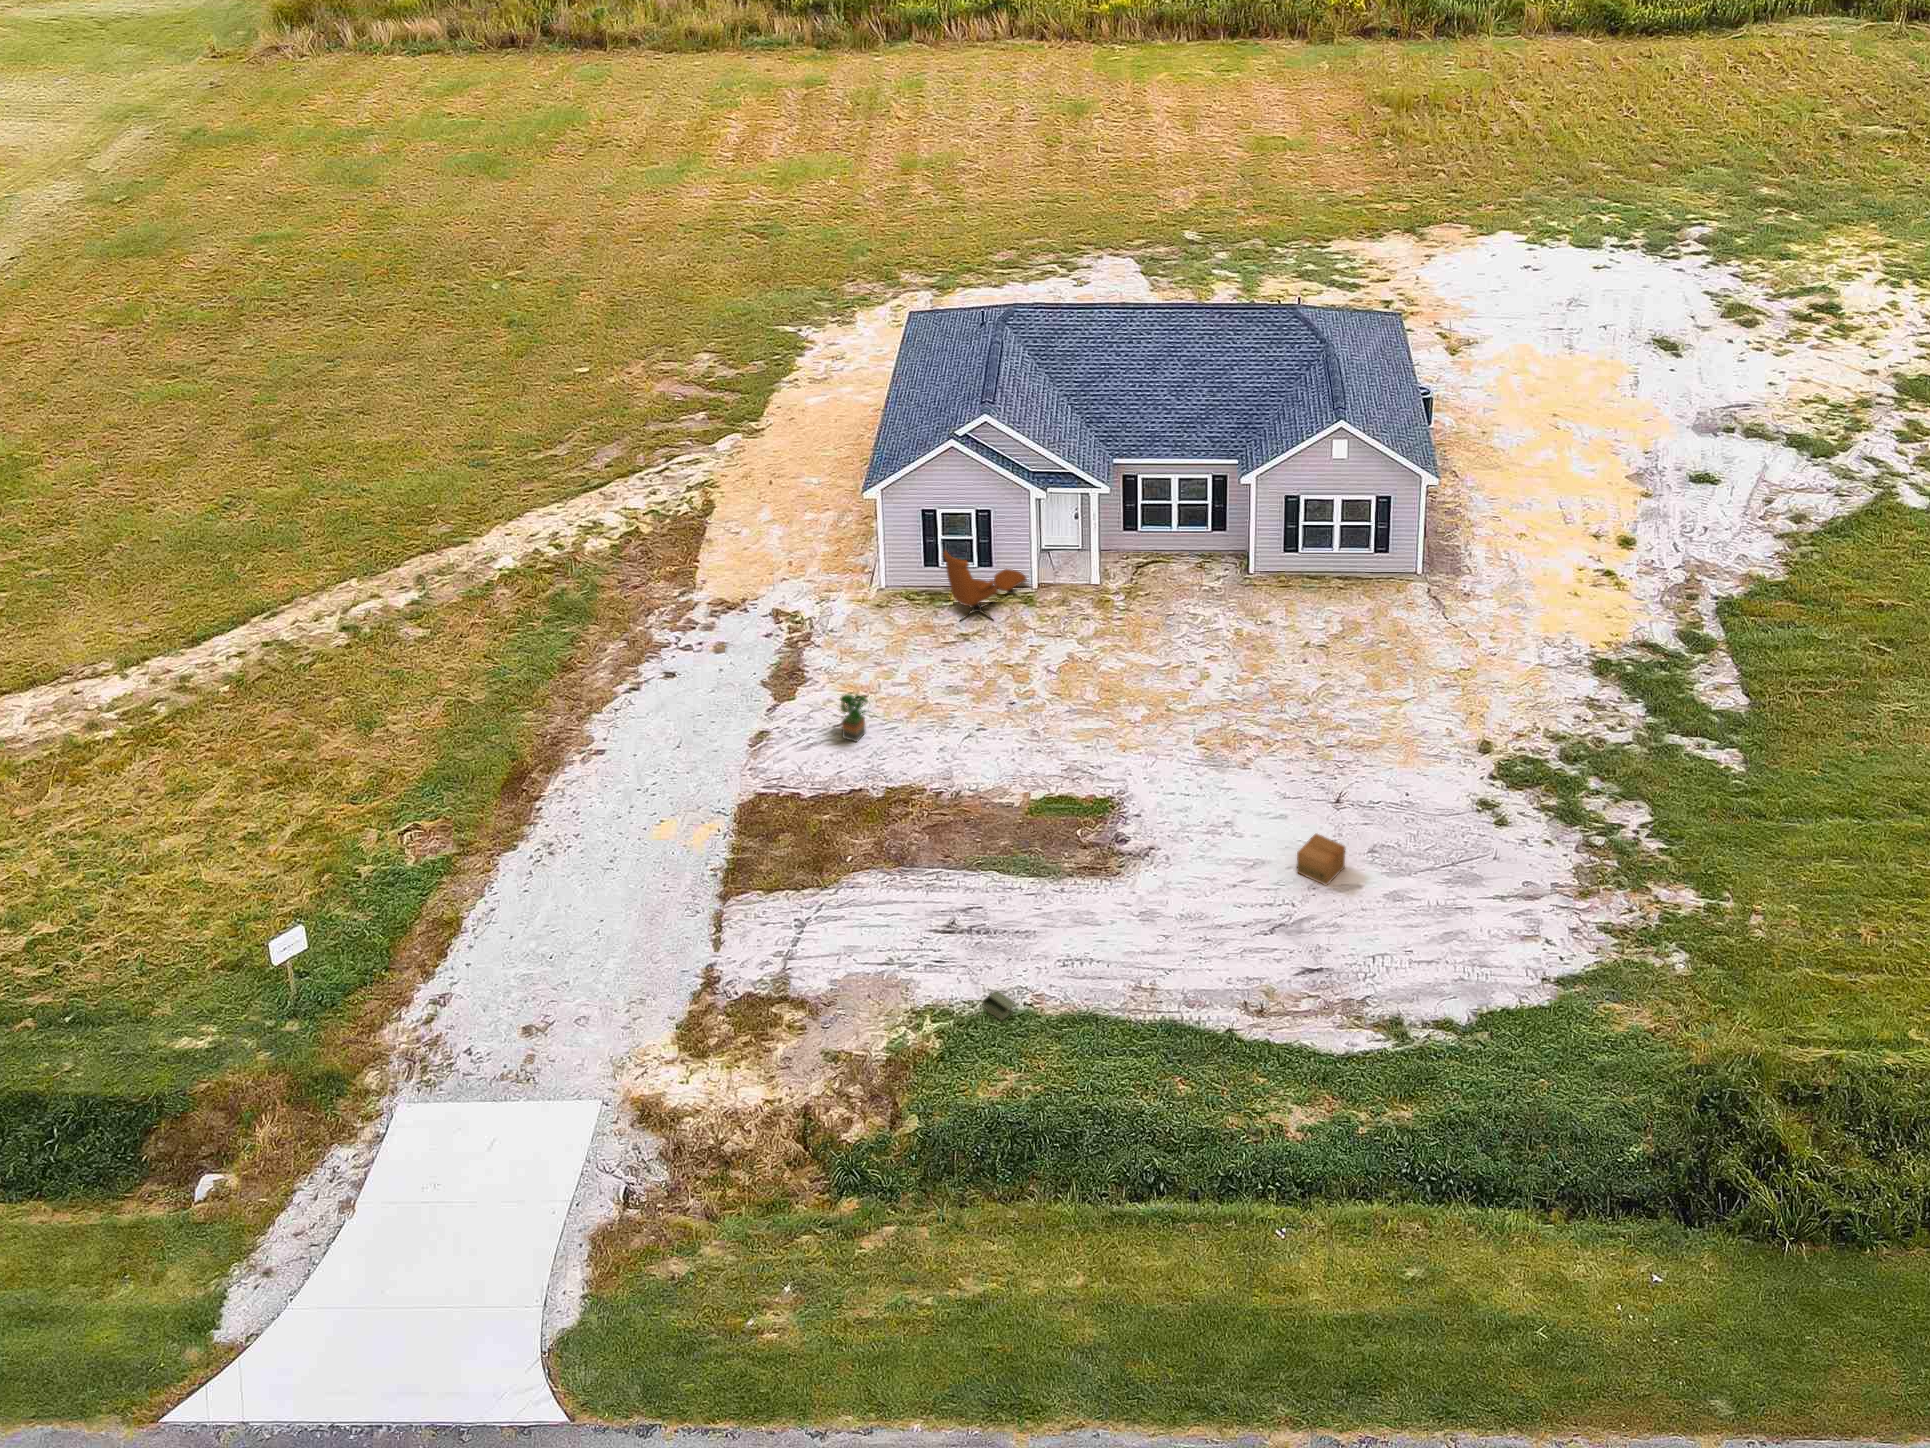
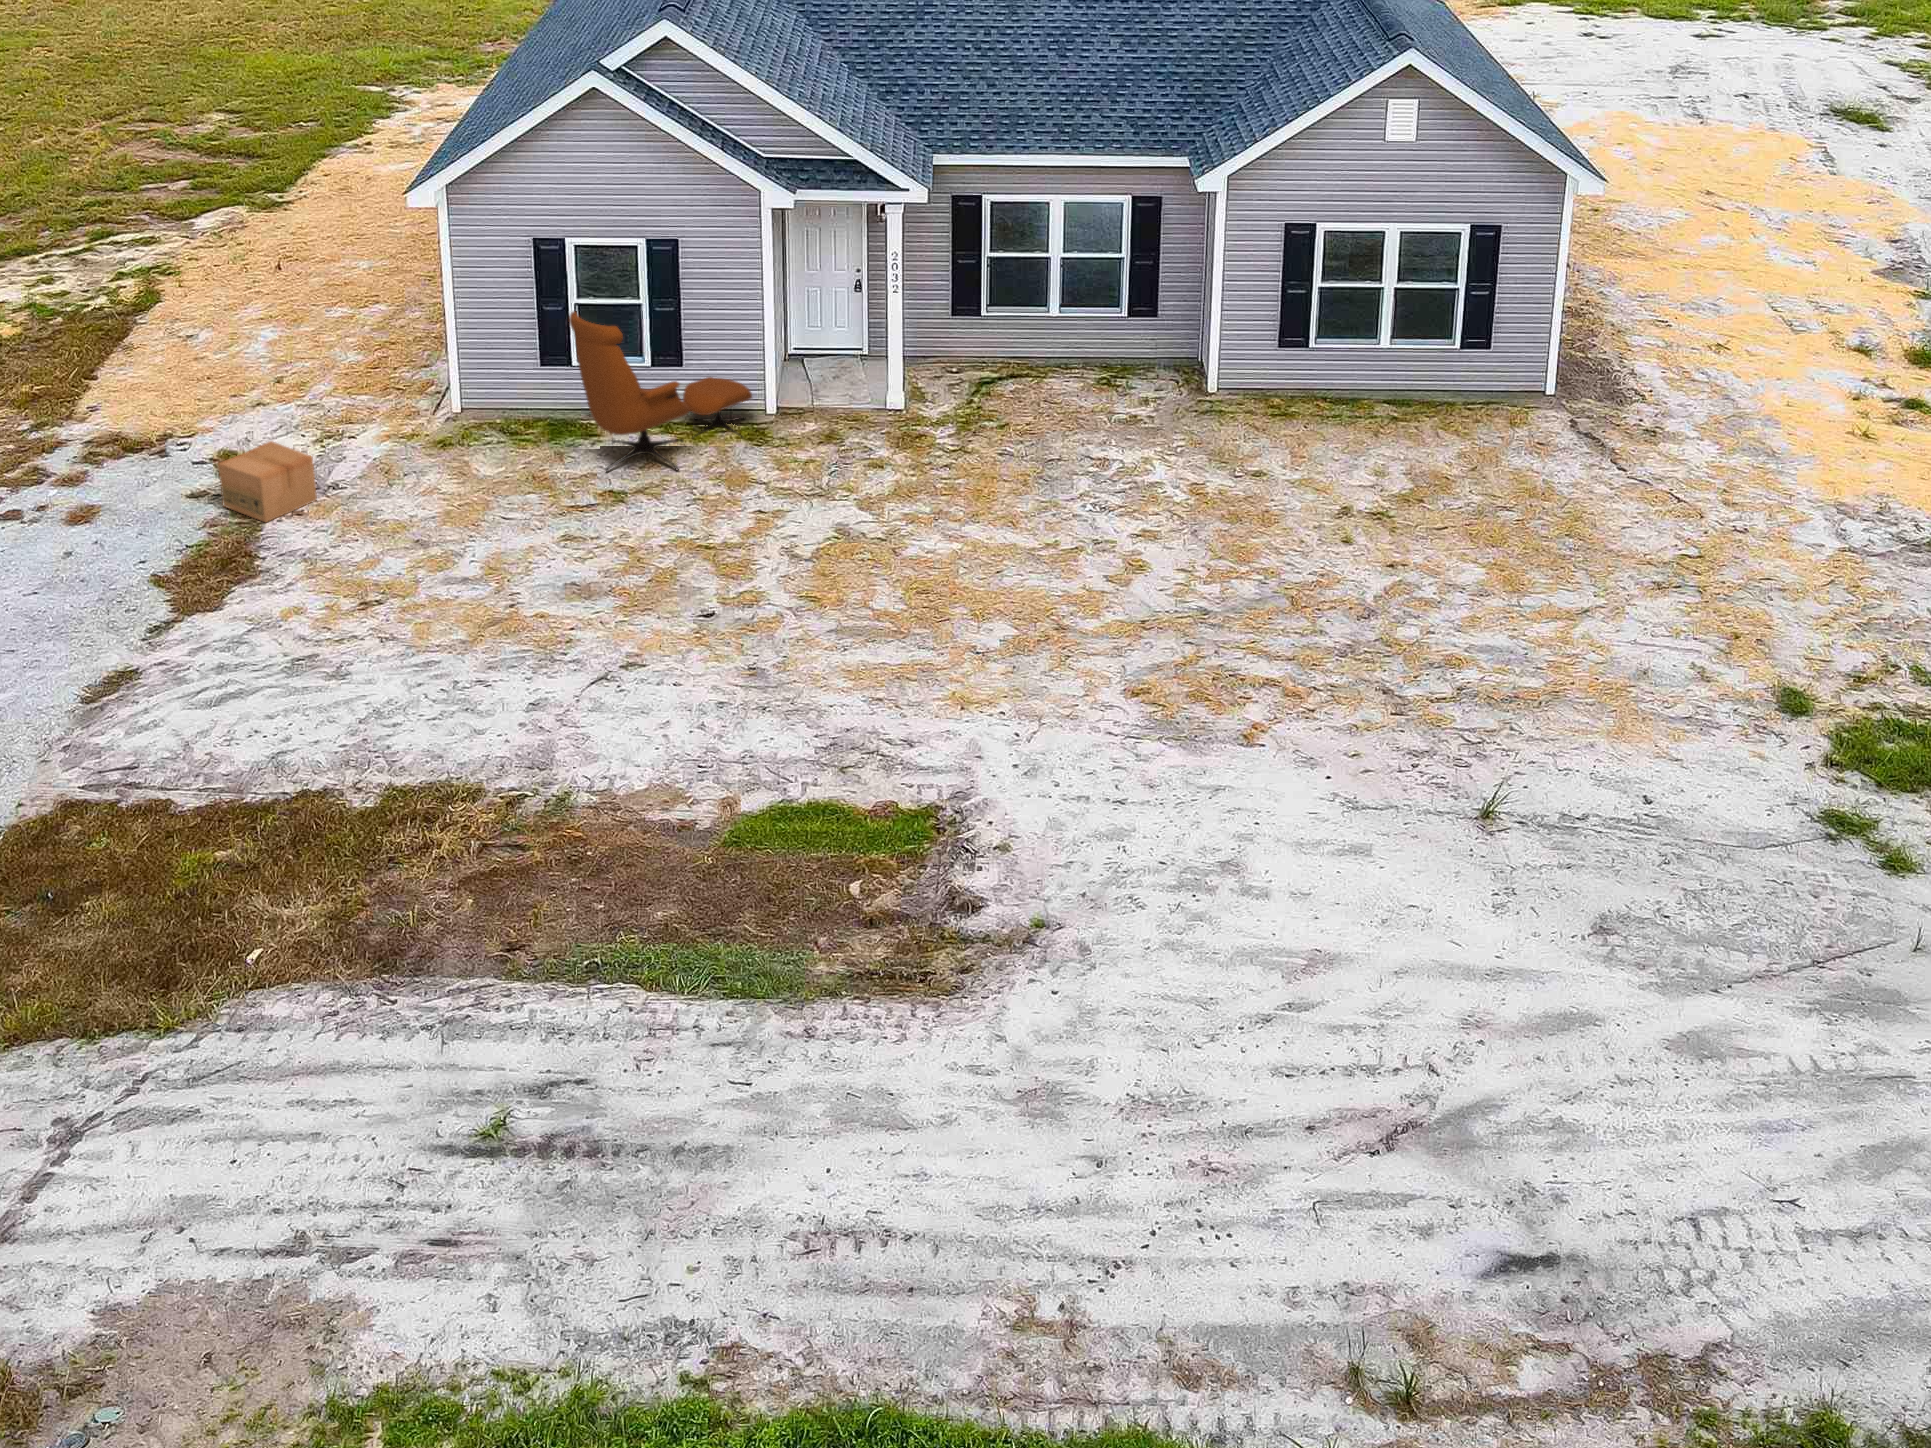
potted tree: present [840,694,868,742] -> none [287,574,362,691]
cardboard box: present [1297,834,1345,885] -> present [218,441,317,522]
toolbox: present [982,991,1016,1020] -> none [543,1334,651,1438]

